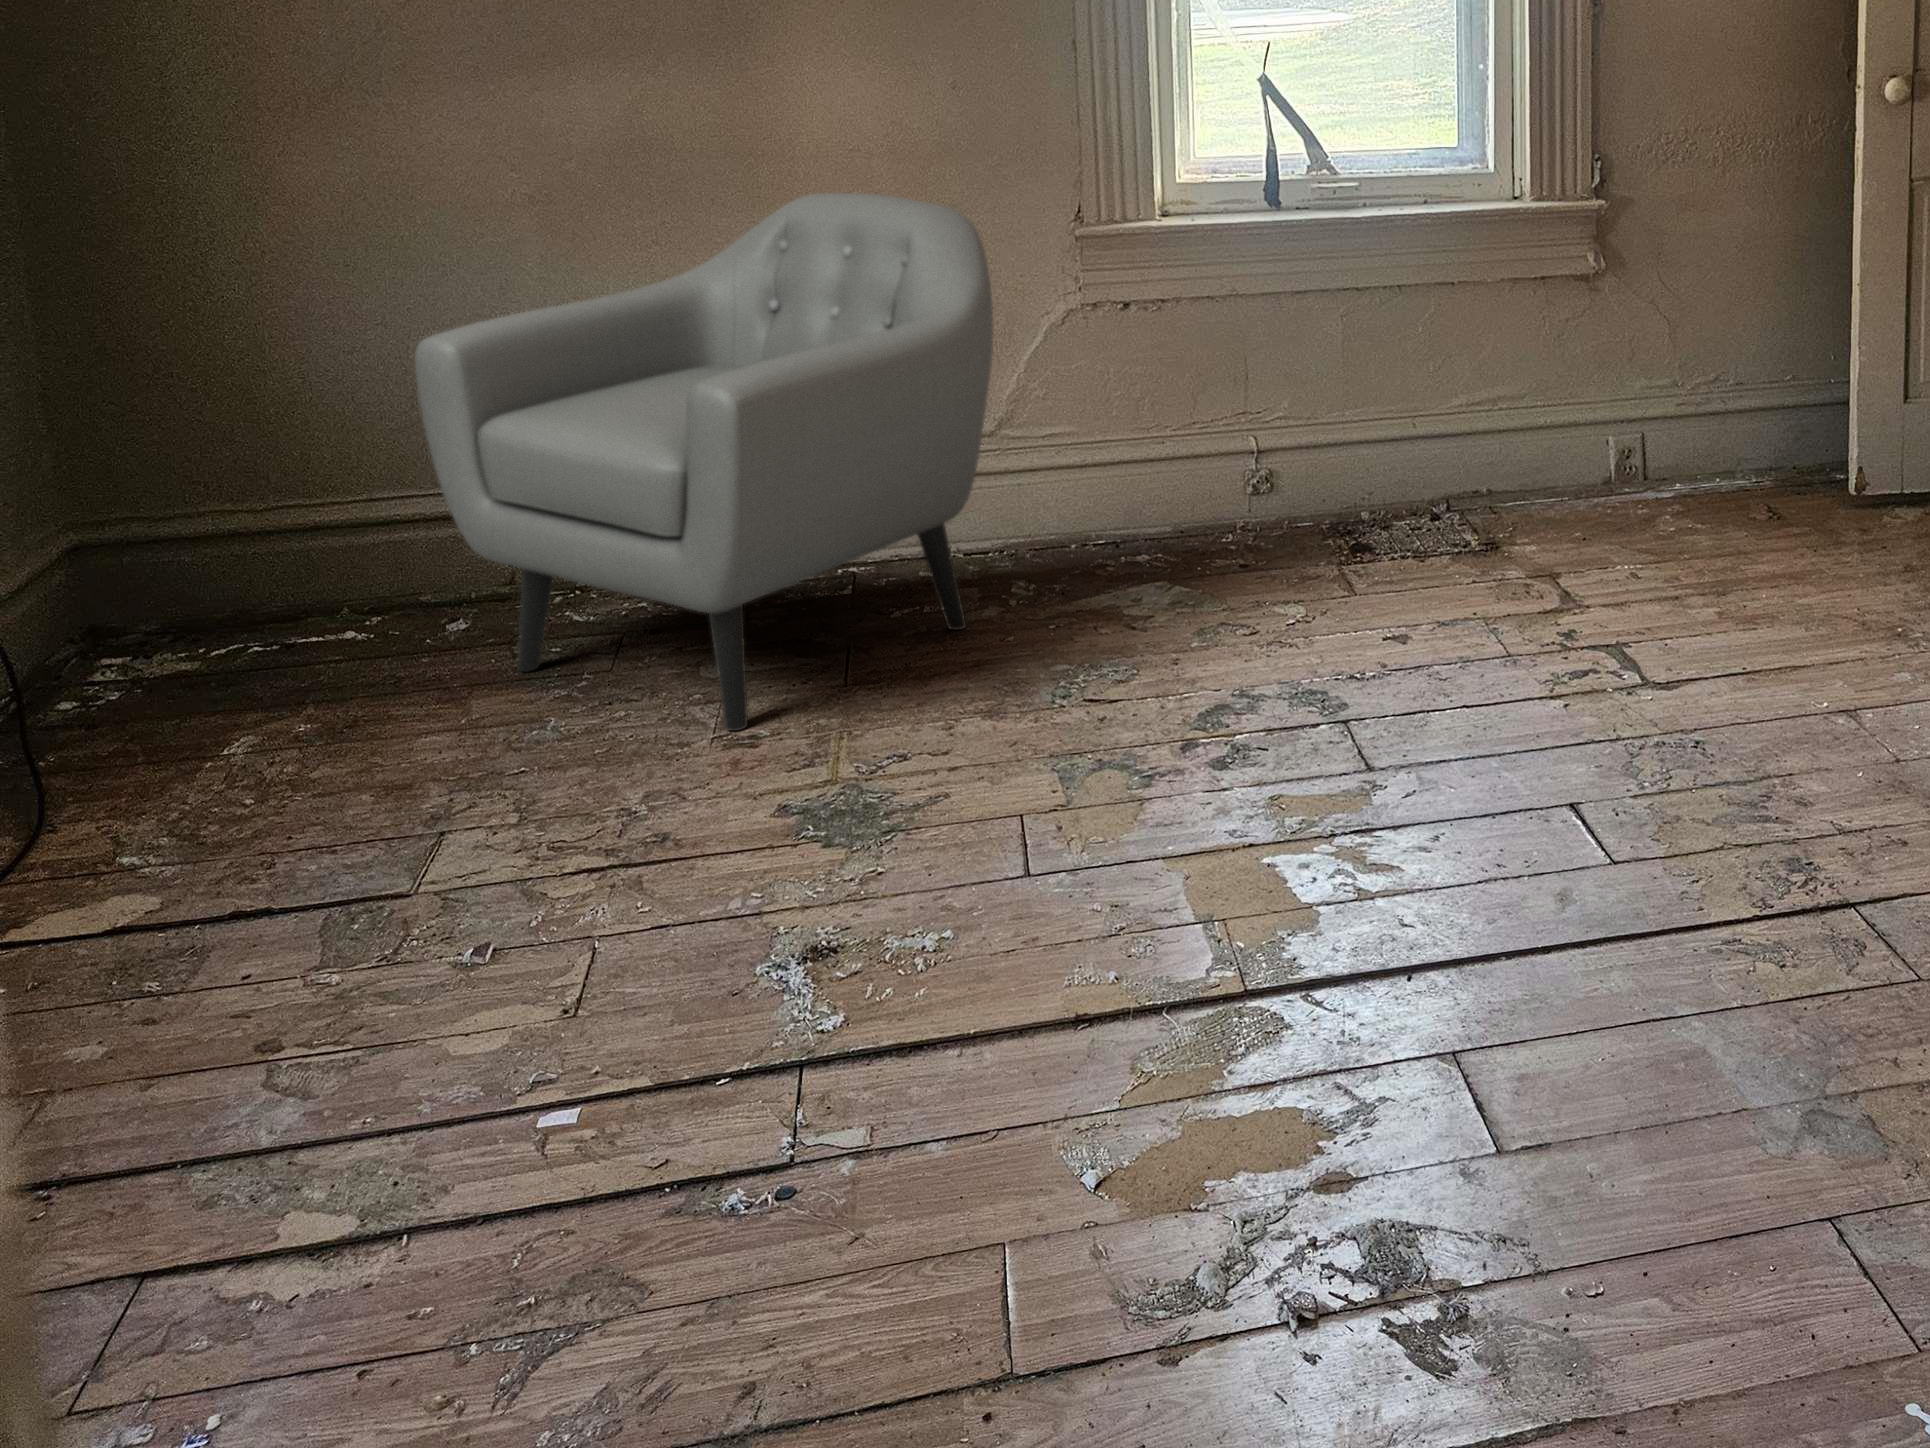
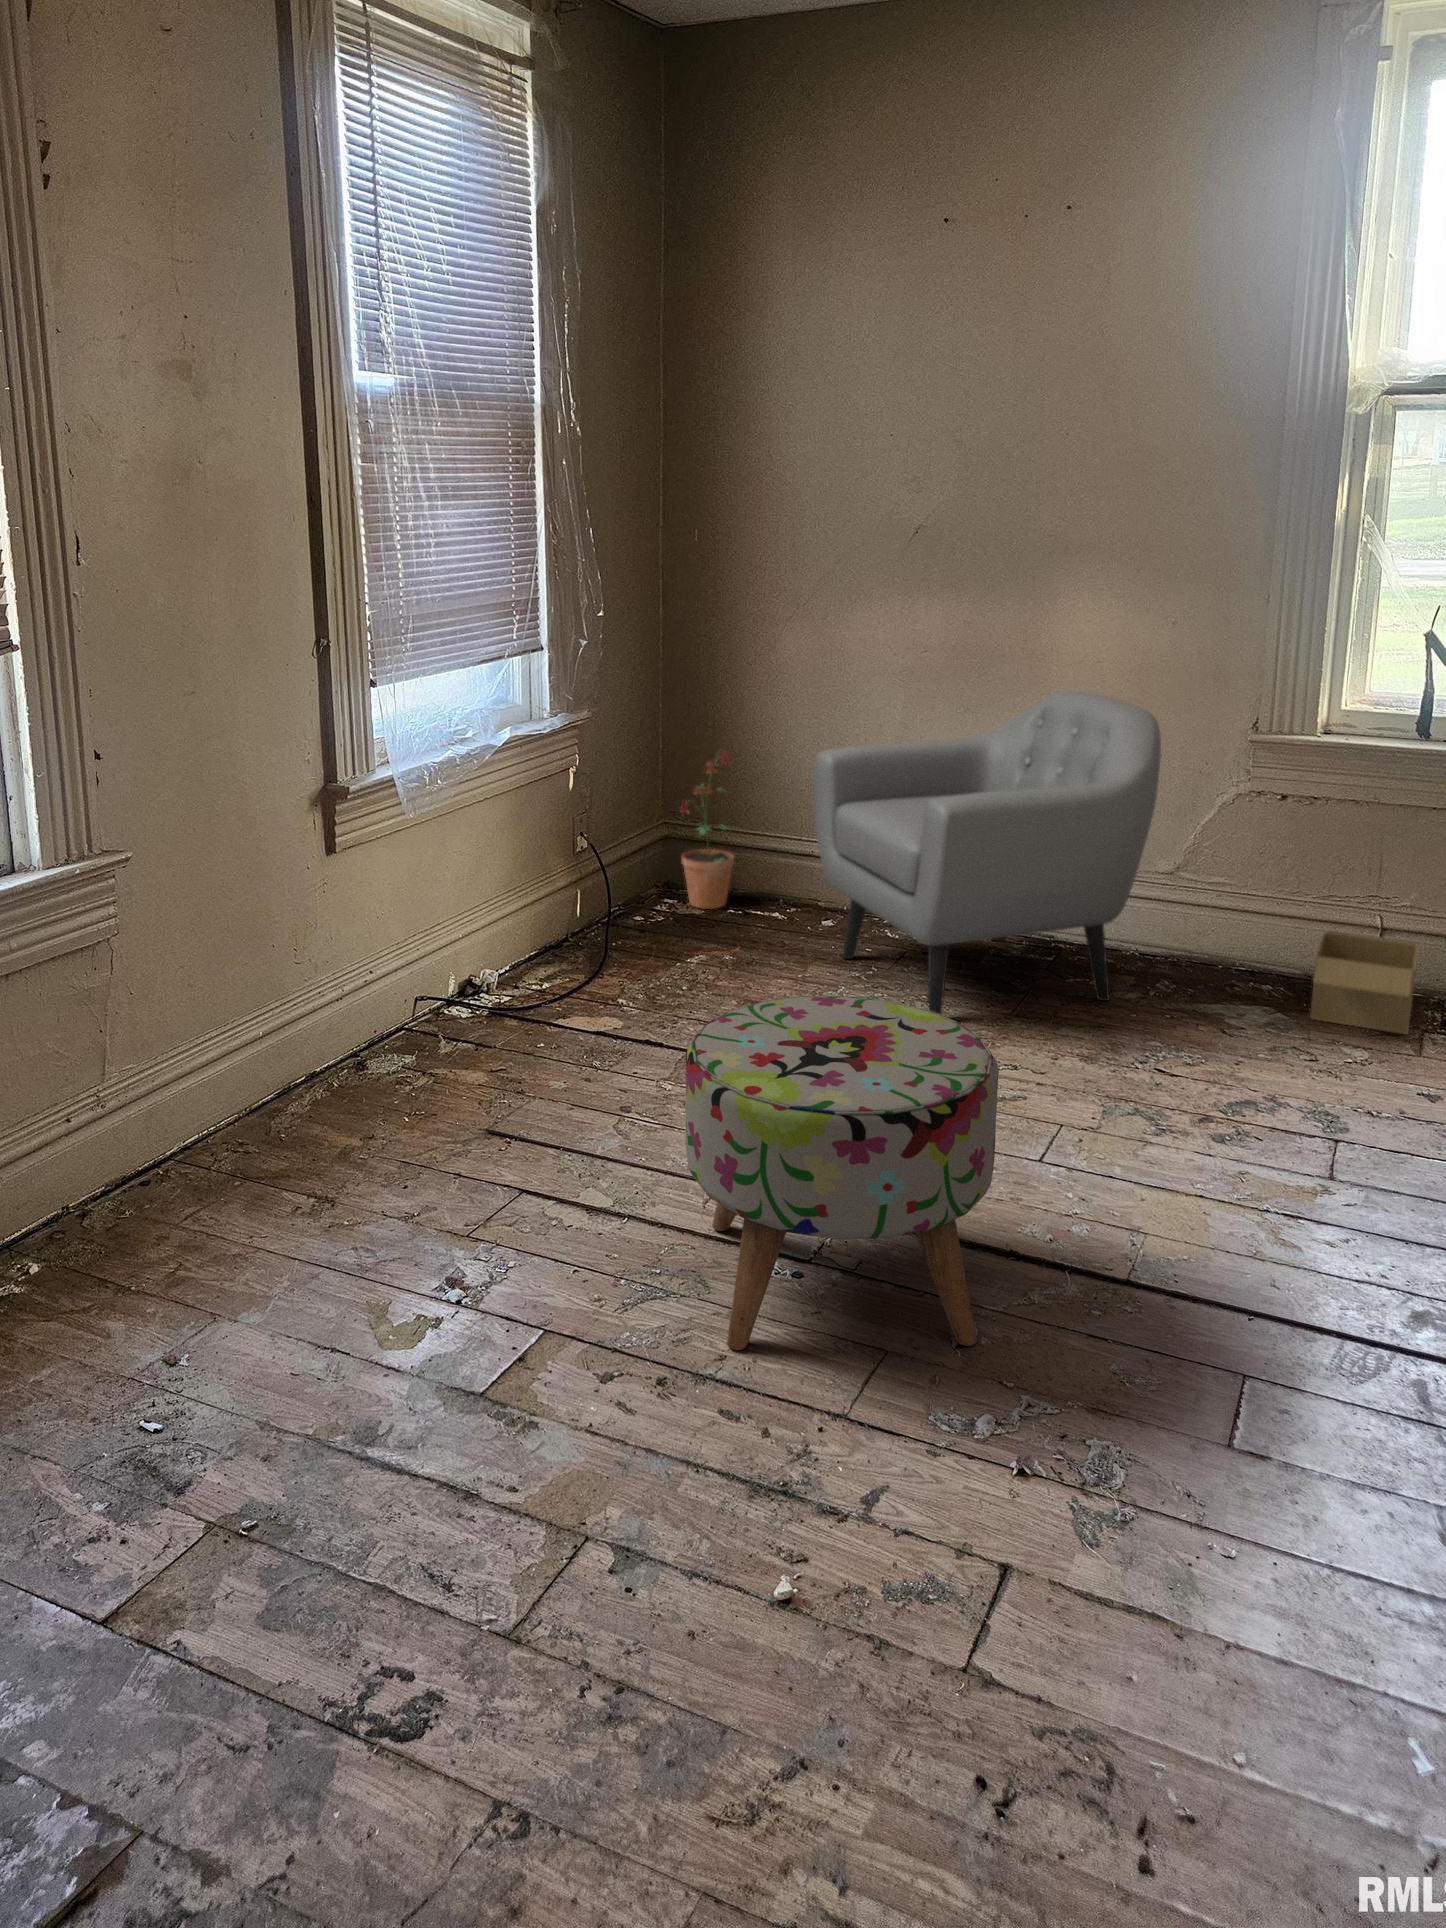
potted plant: none [103,362,241,656] -> present [680,750,734,909]
cardboard box: none [1202,459,1339,584] -> present [1310,931,1418,1034]
ottoman: none [541,702,1111,1362] -> present [686,996,998,1350]

